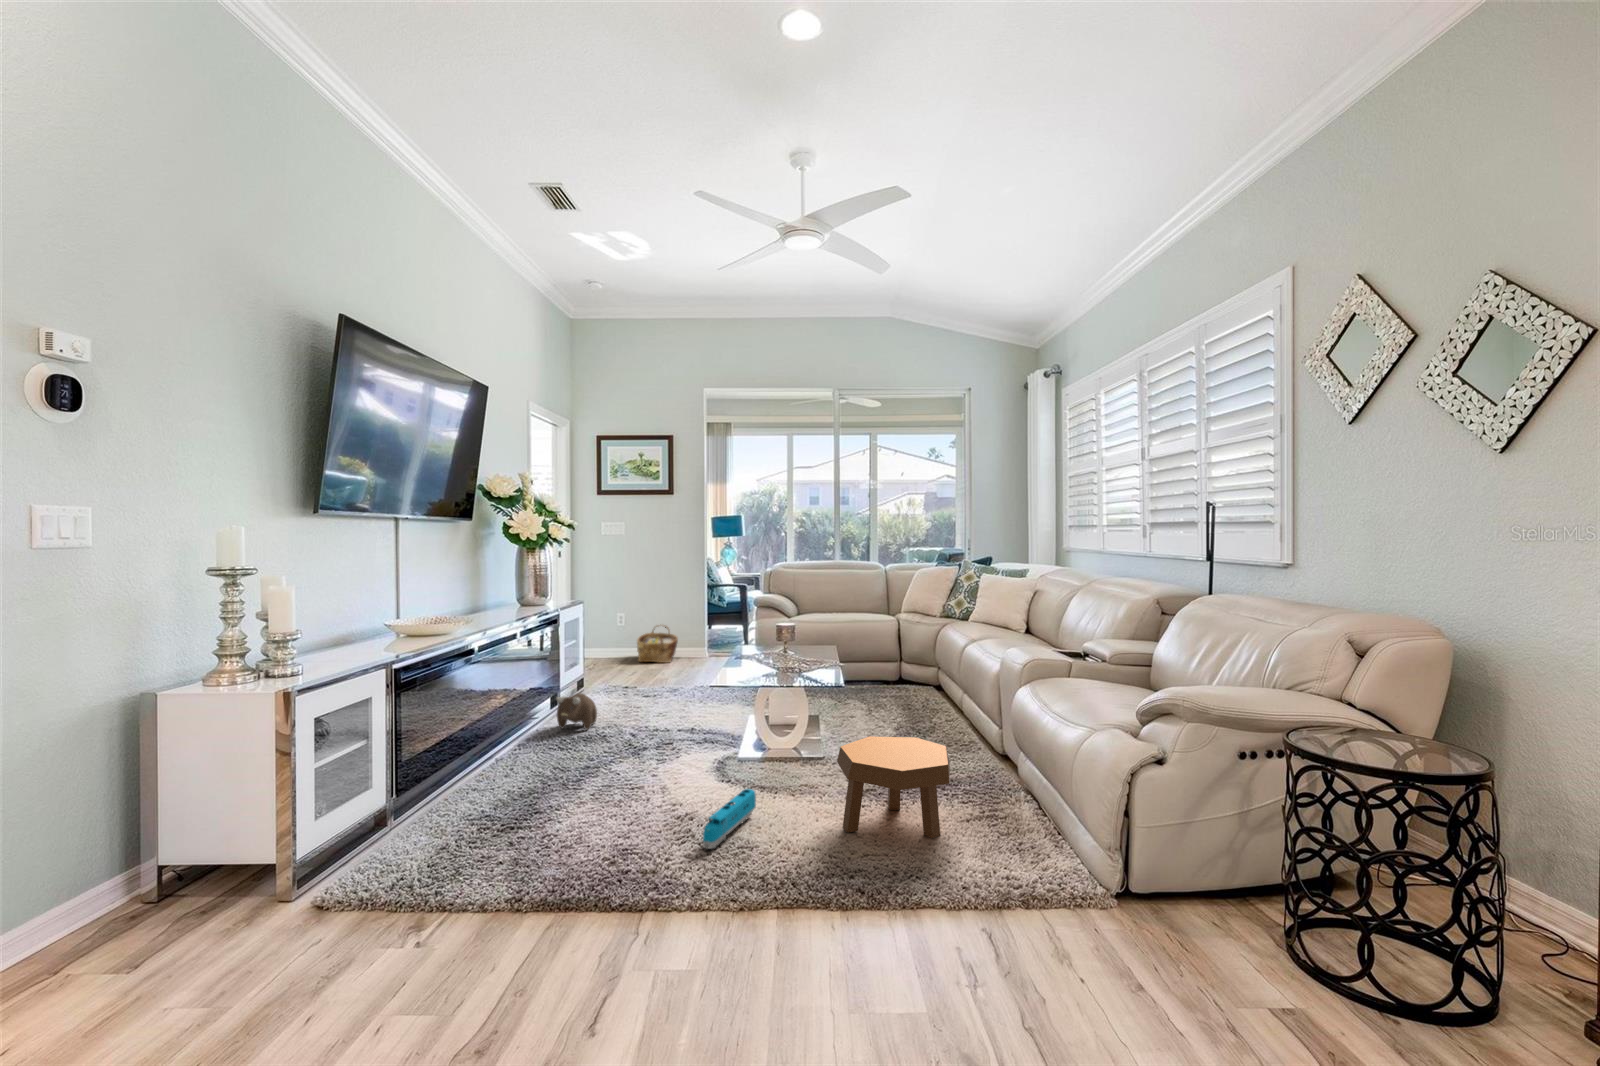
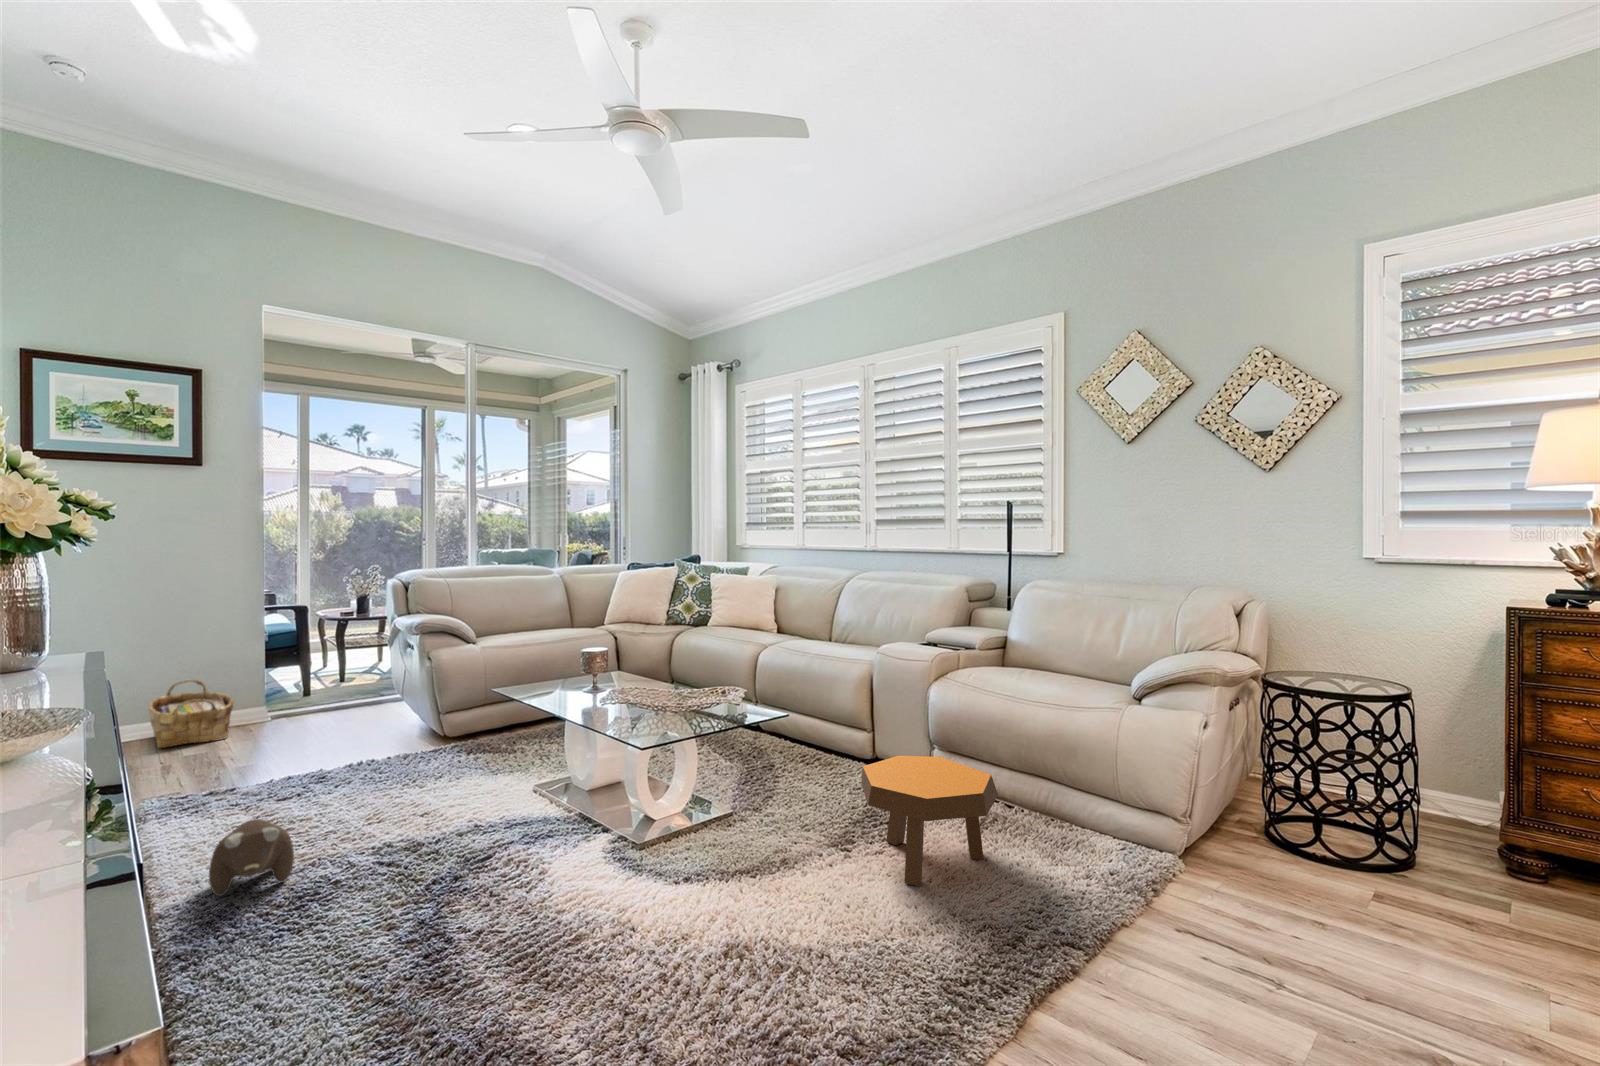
toy train: present [703,789,756,849] -> none [778,875,852,977]

